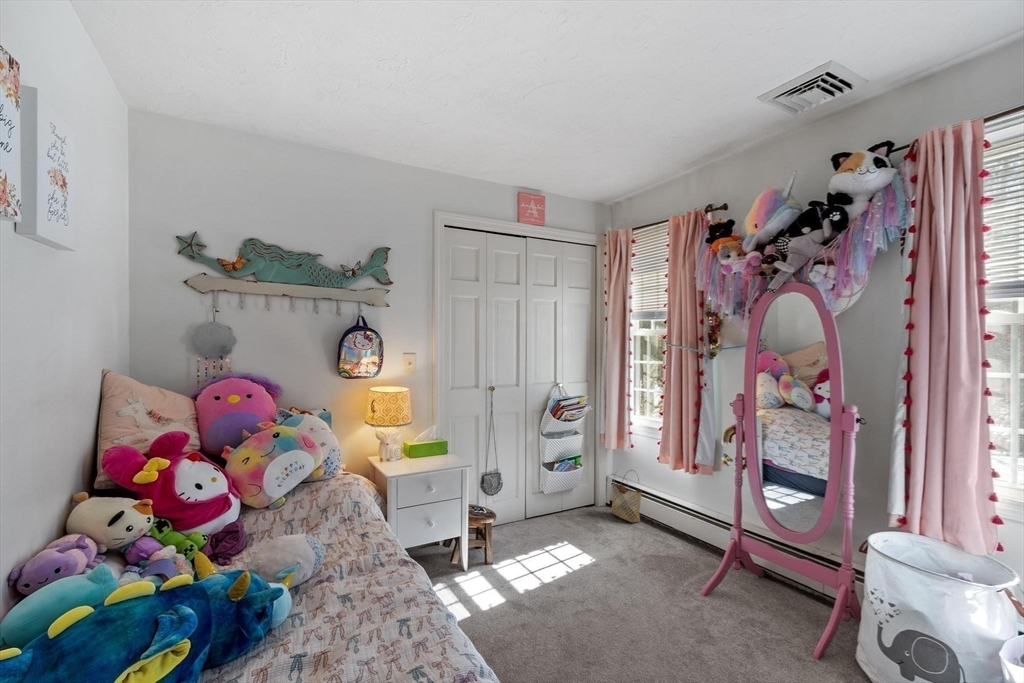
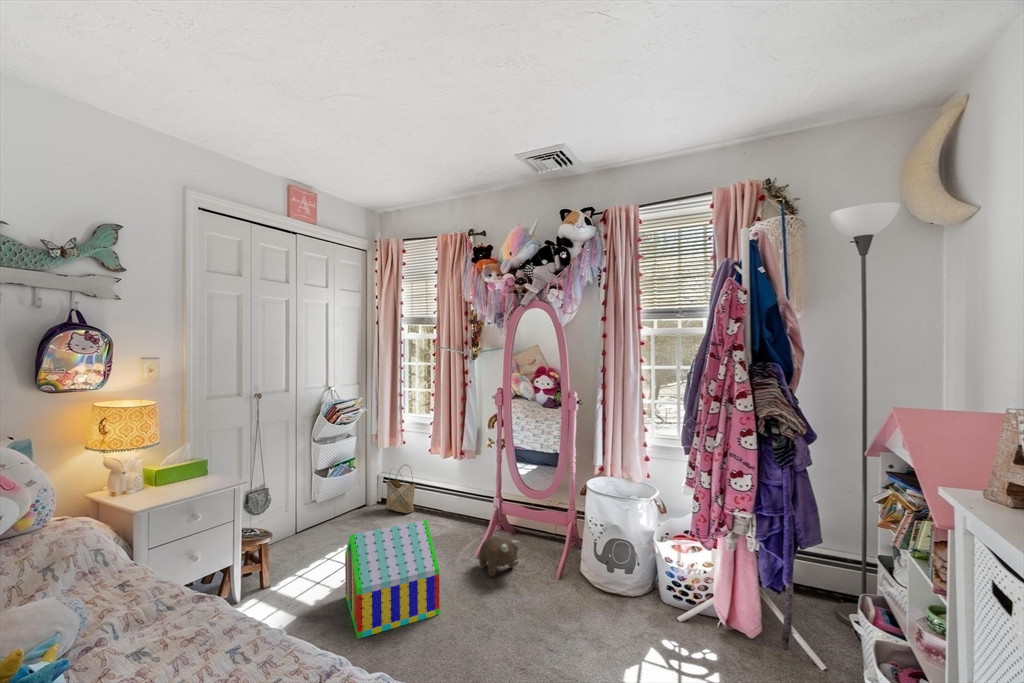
toy house: none [556,533,650,650] -> present [345,520,440,639]
plush toy: none [708,575,765,625] -> present [479,536,521,577]

